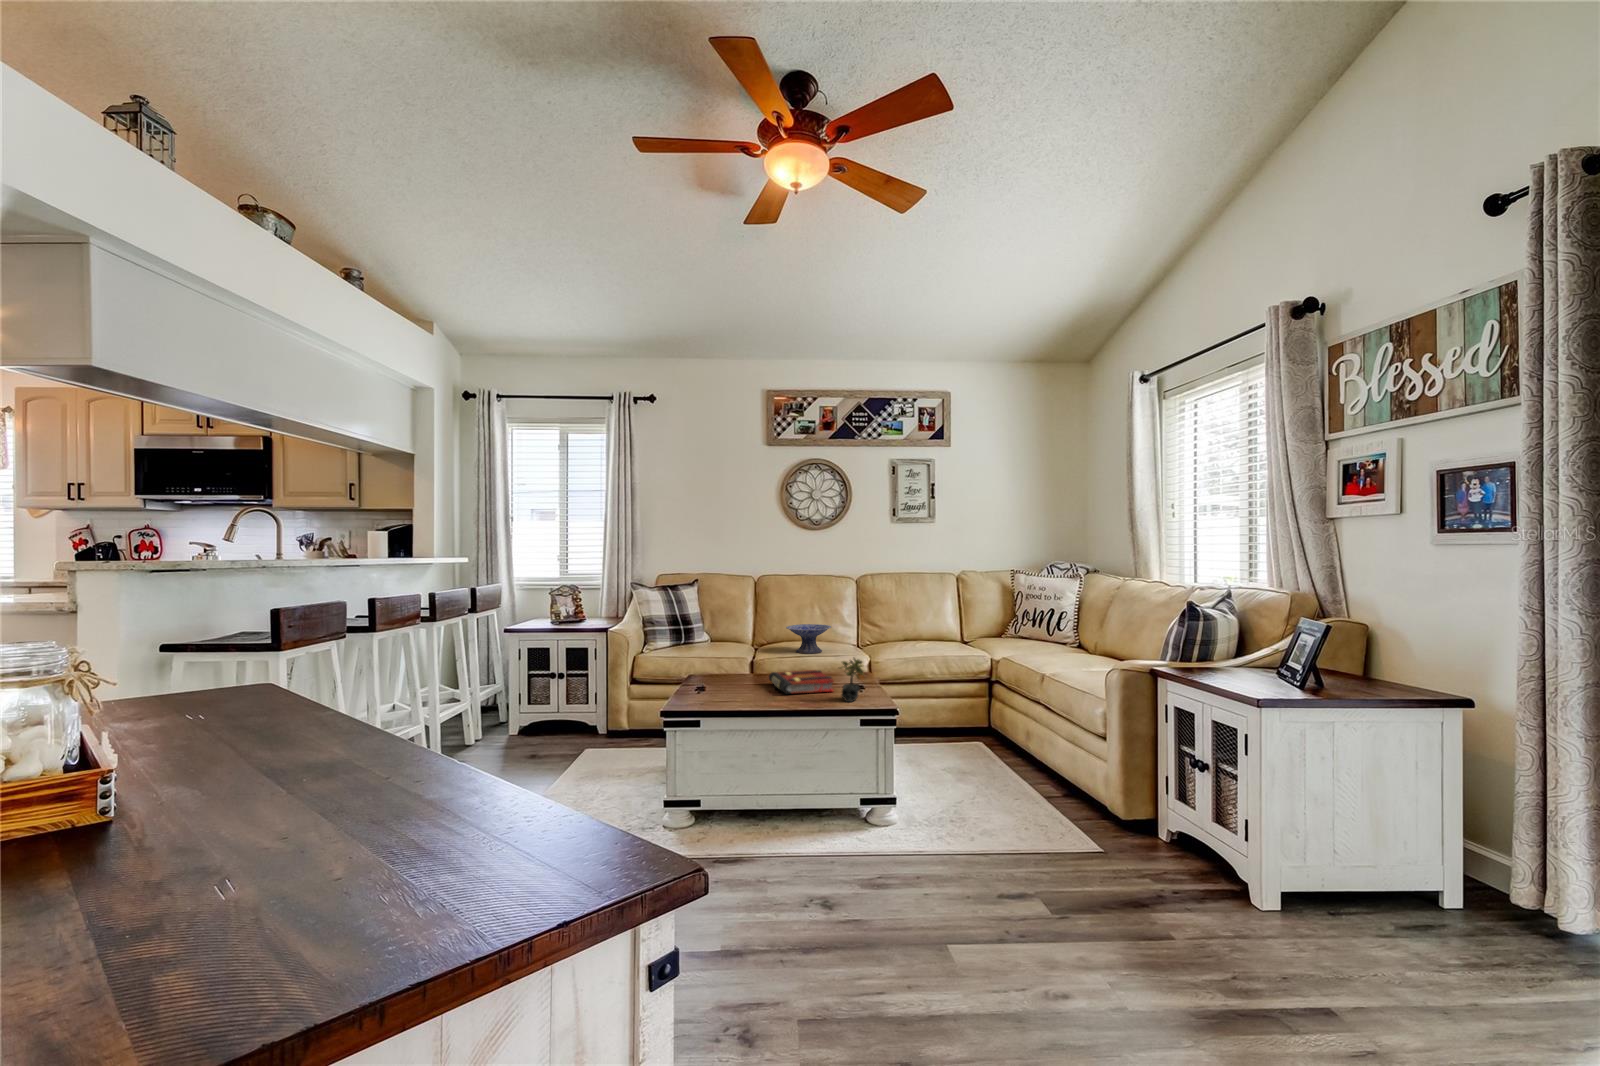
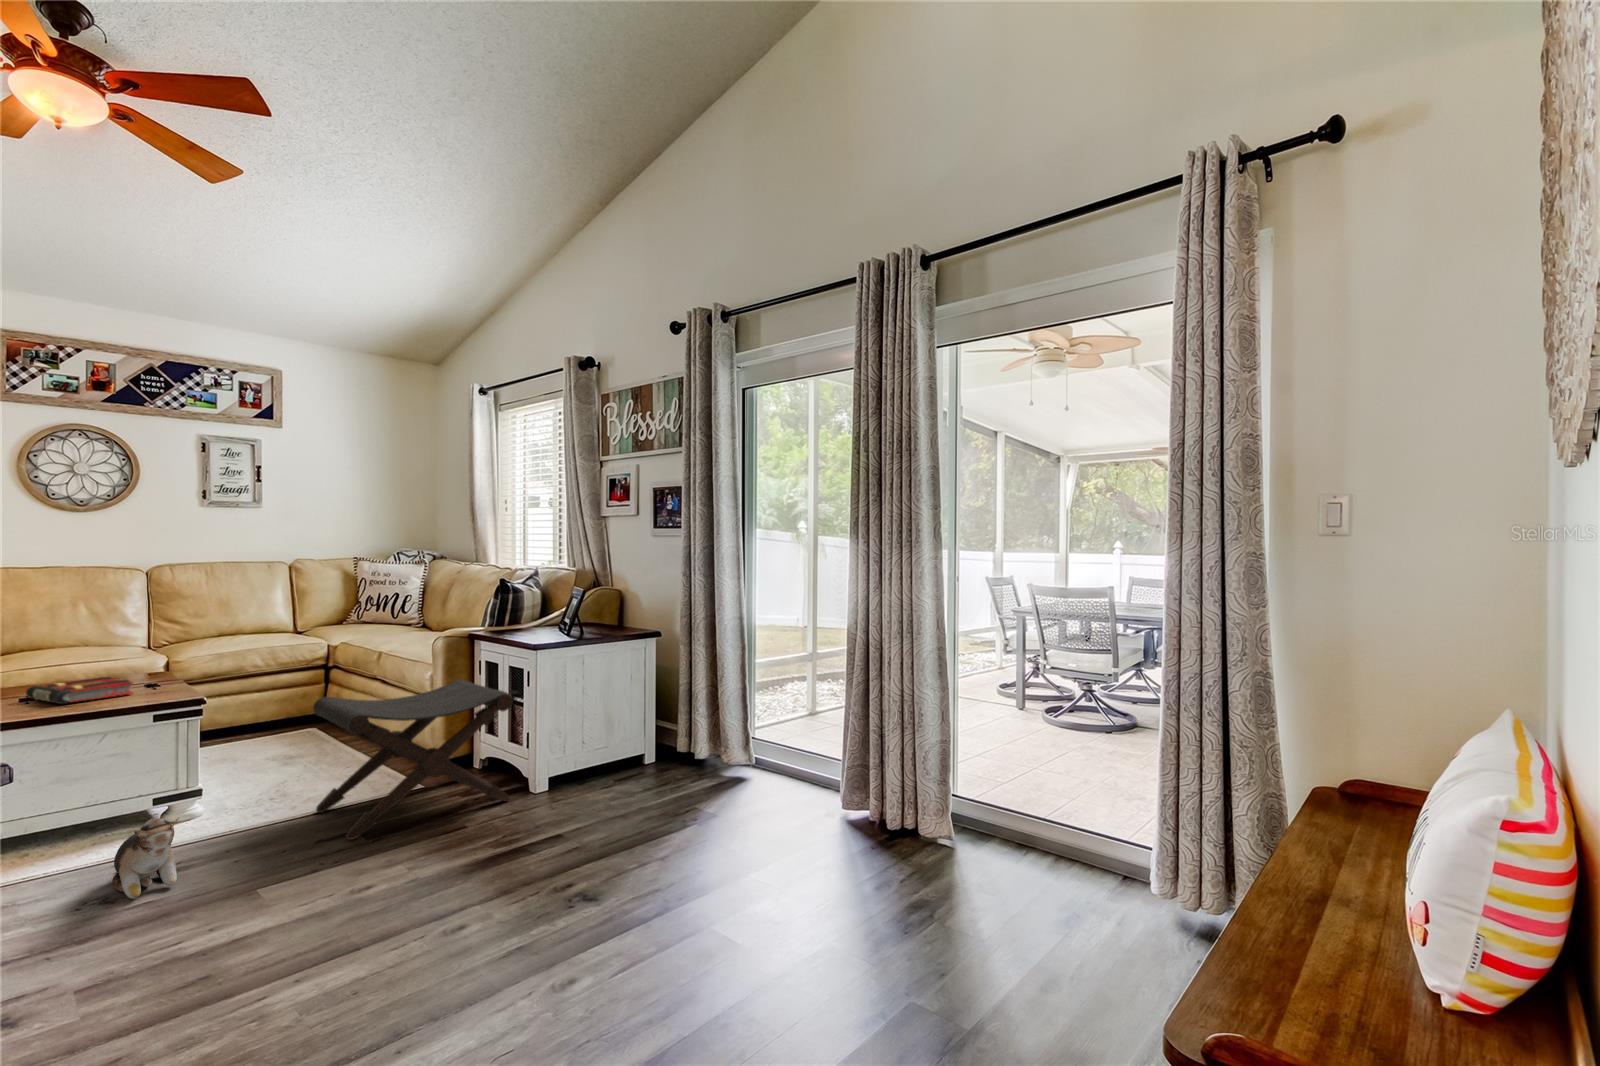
decorative bowl: present [786,624,831,653] -> none [33,633,111,670]
succulent plant: present [839,658,864,702] -> none [141,653,178,699]
footstool: none [980,732,1244,943] -> present [313,680,513,840]
plush toy: none [801,856,851,939] -> present [112,817,179,899]

